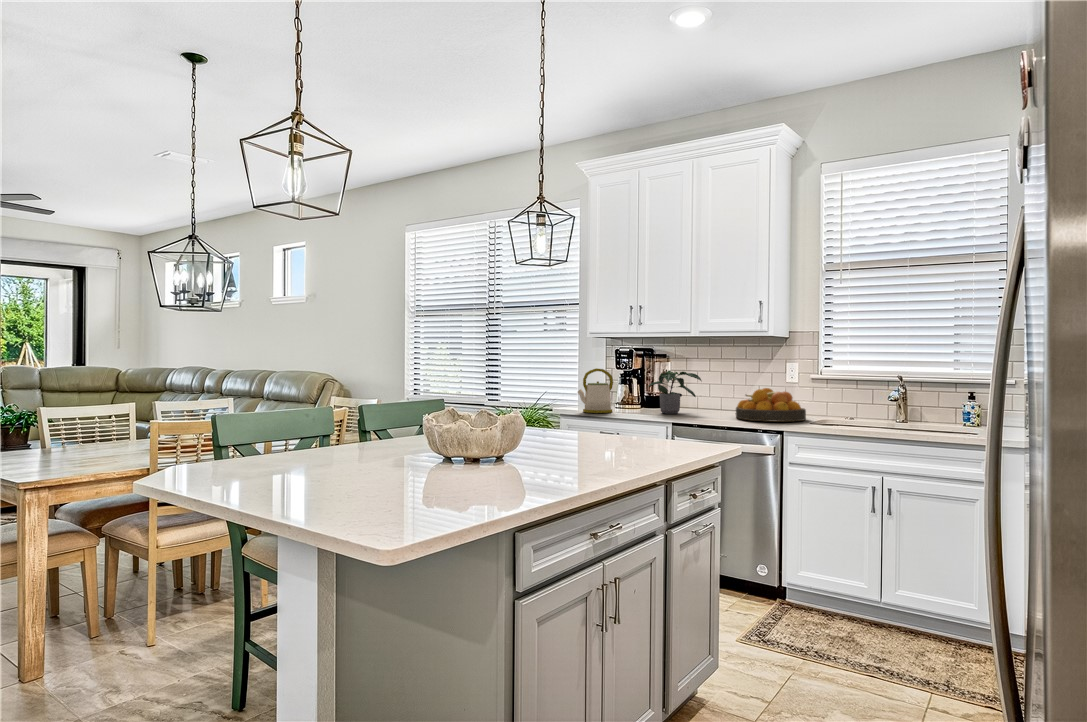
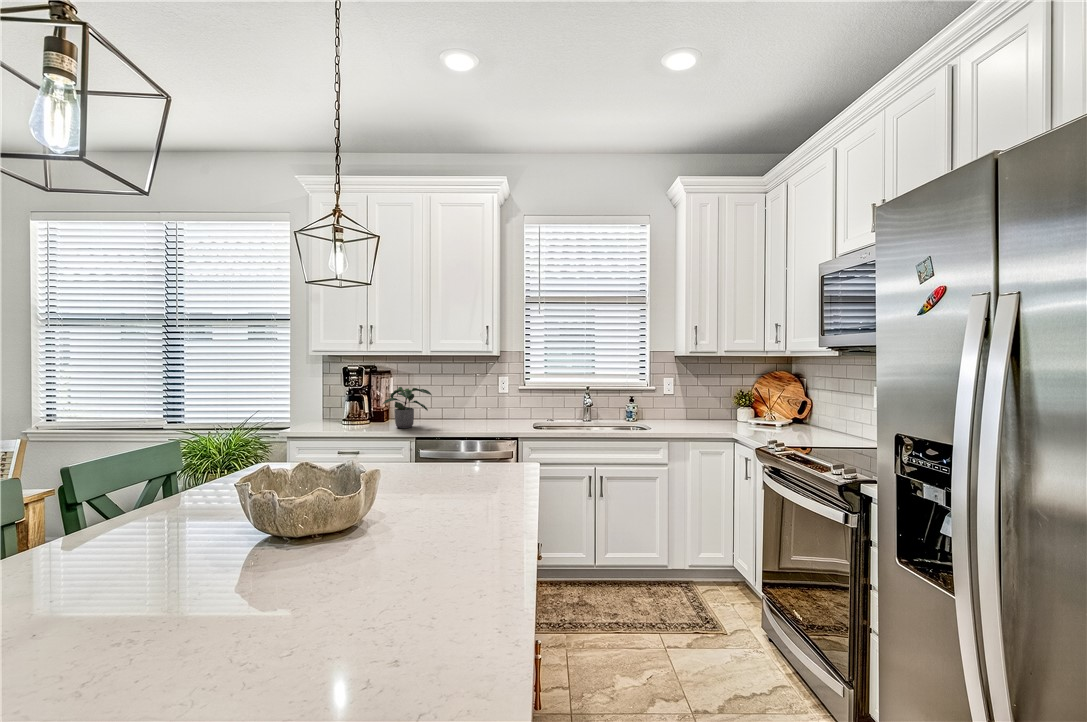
kettle: present [578,368,613,413] -> none [310,388,348,434]
fruit bowl: present [735,388,806,422] -> none [468,400,525,430]

